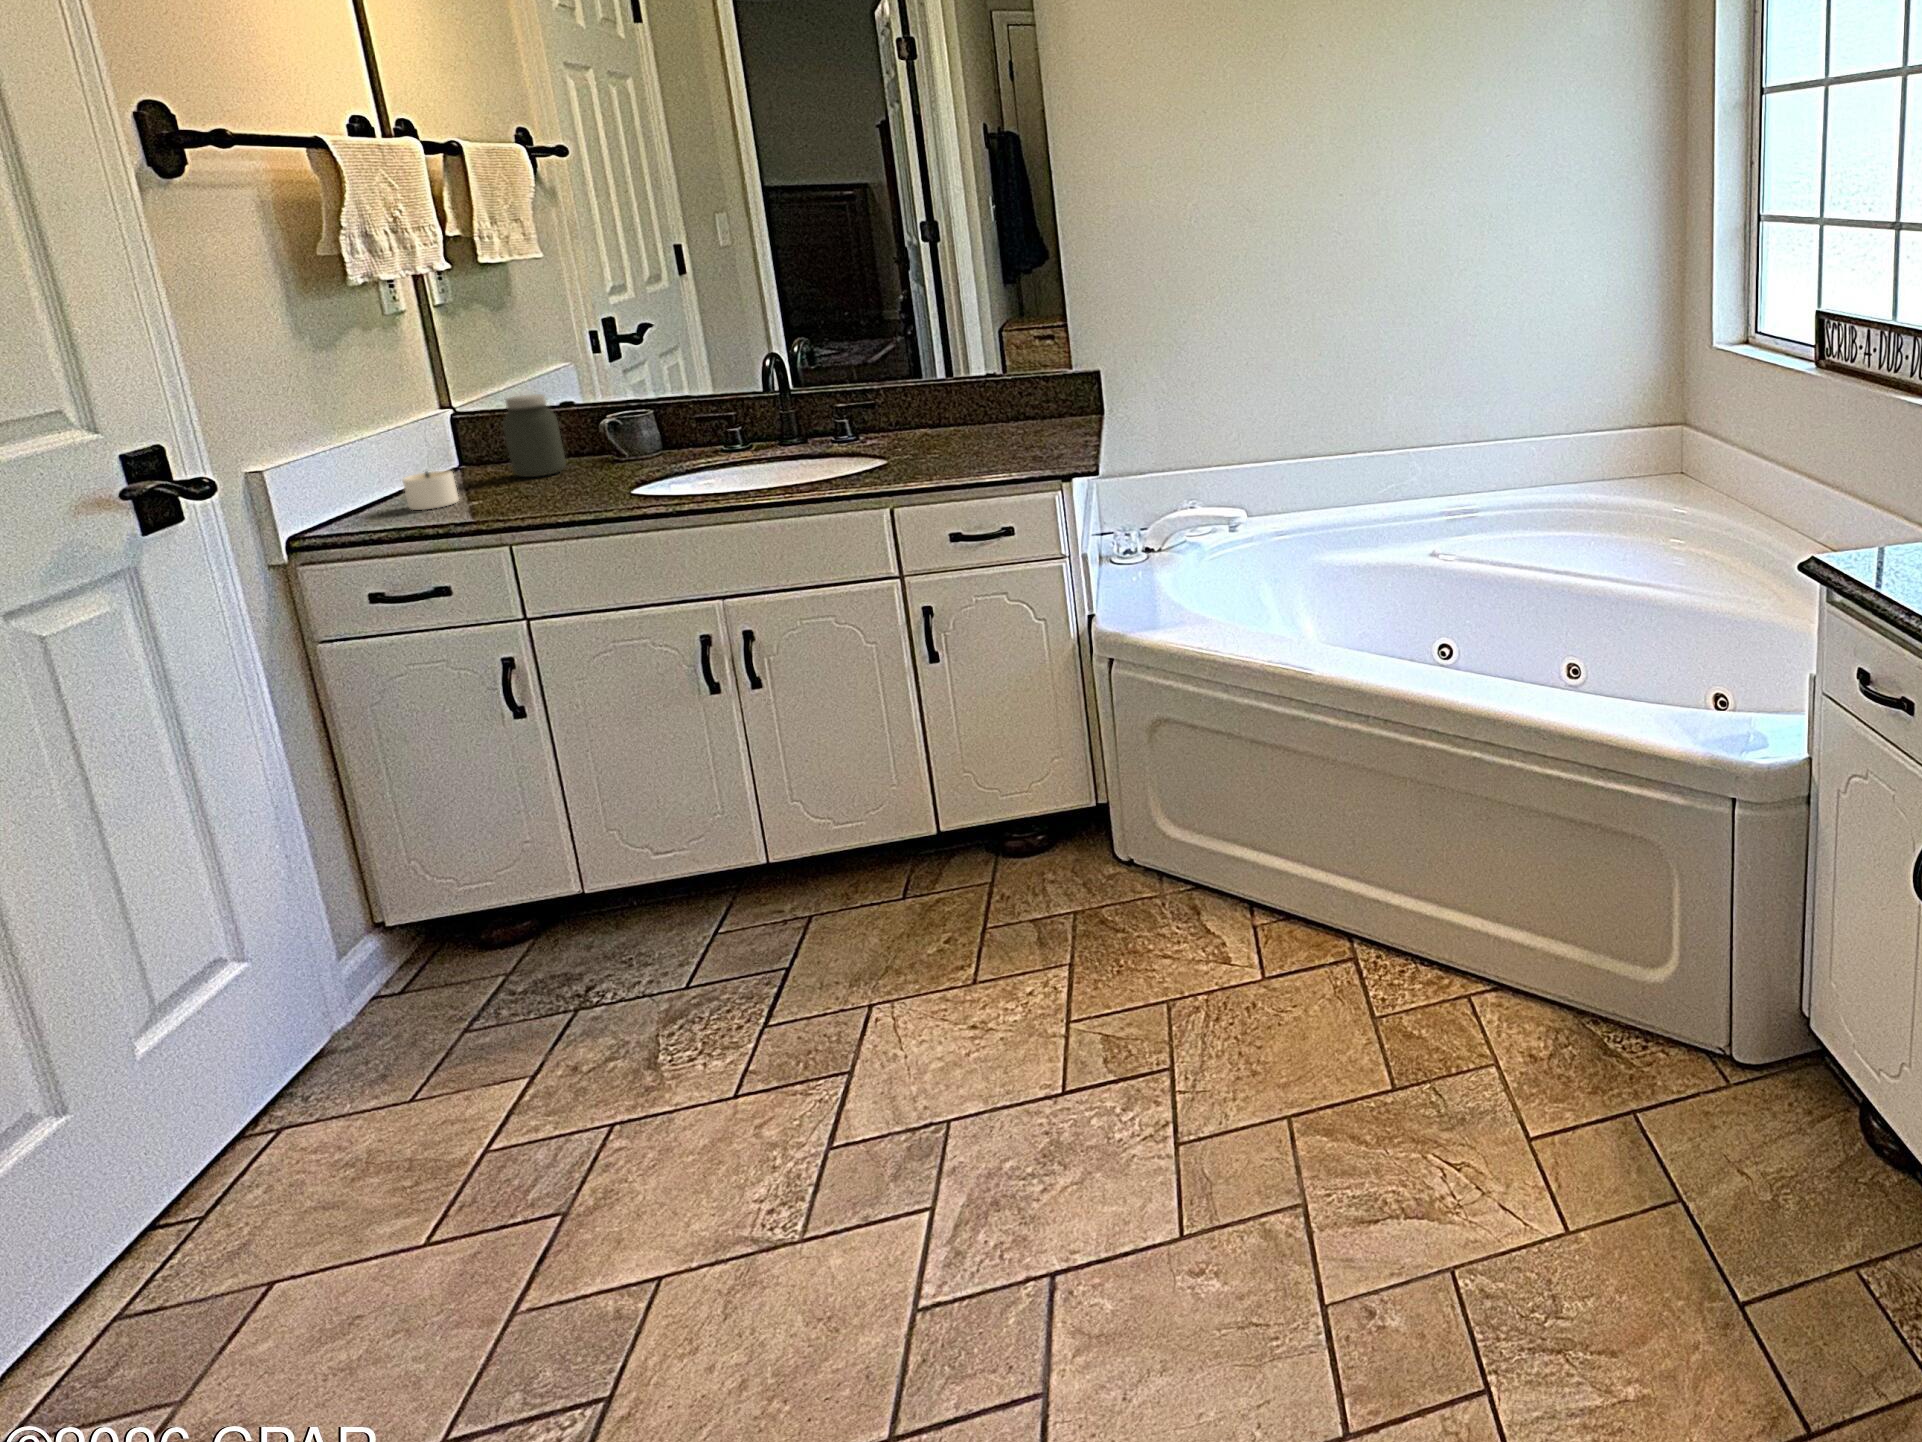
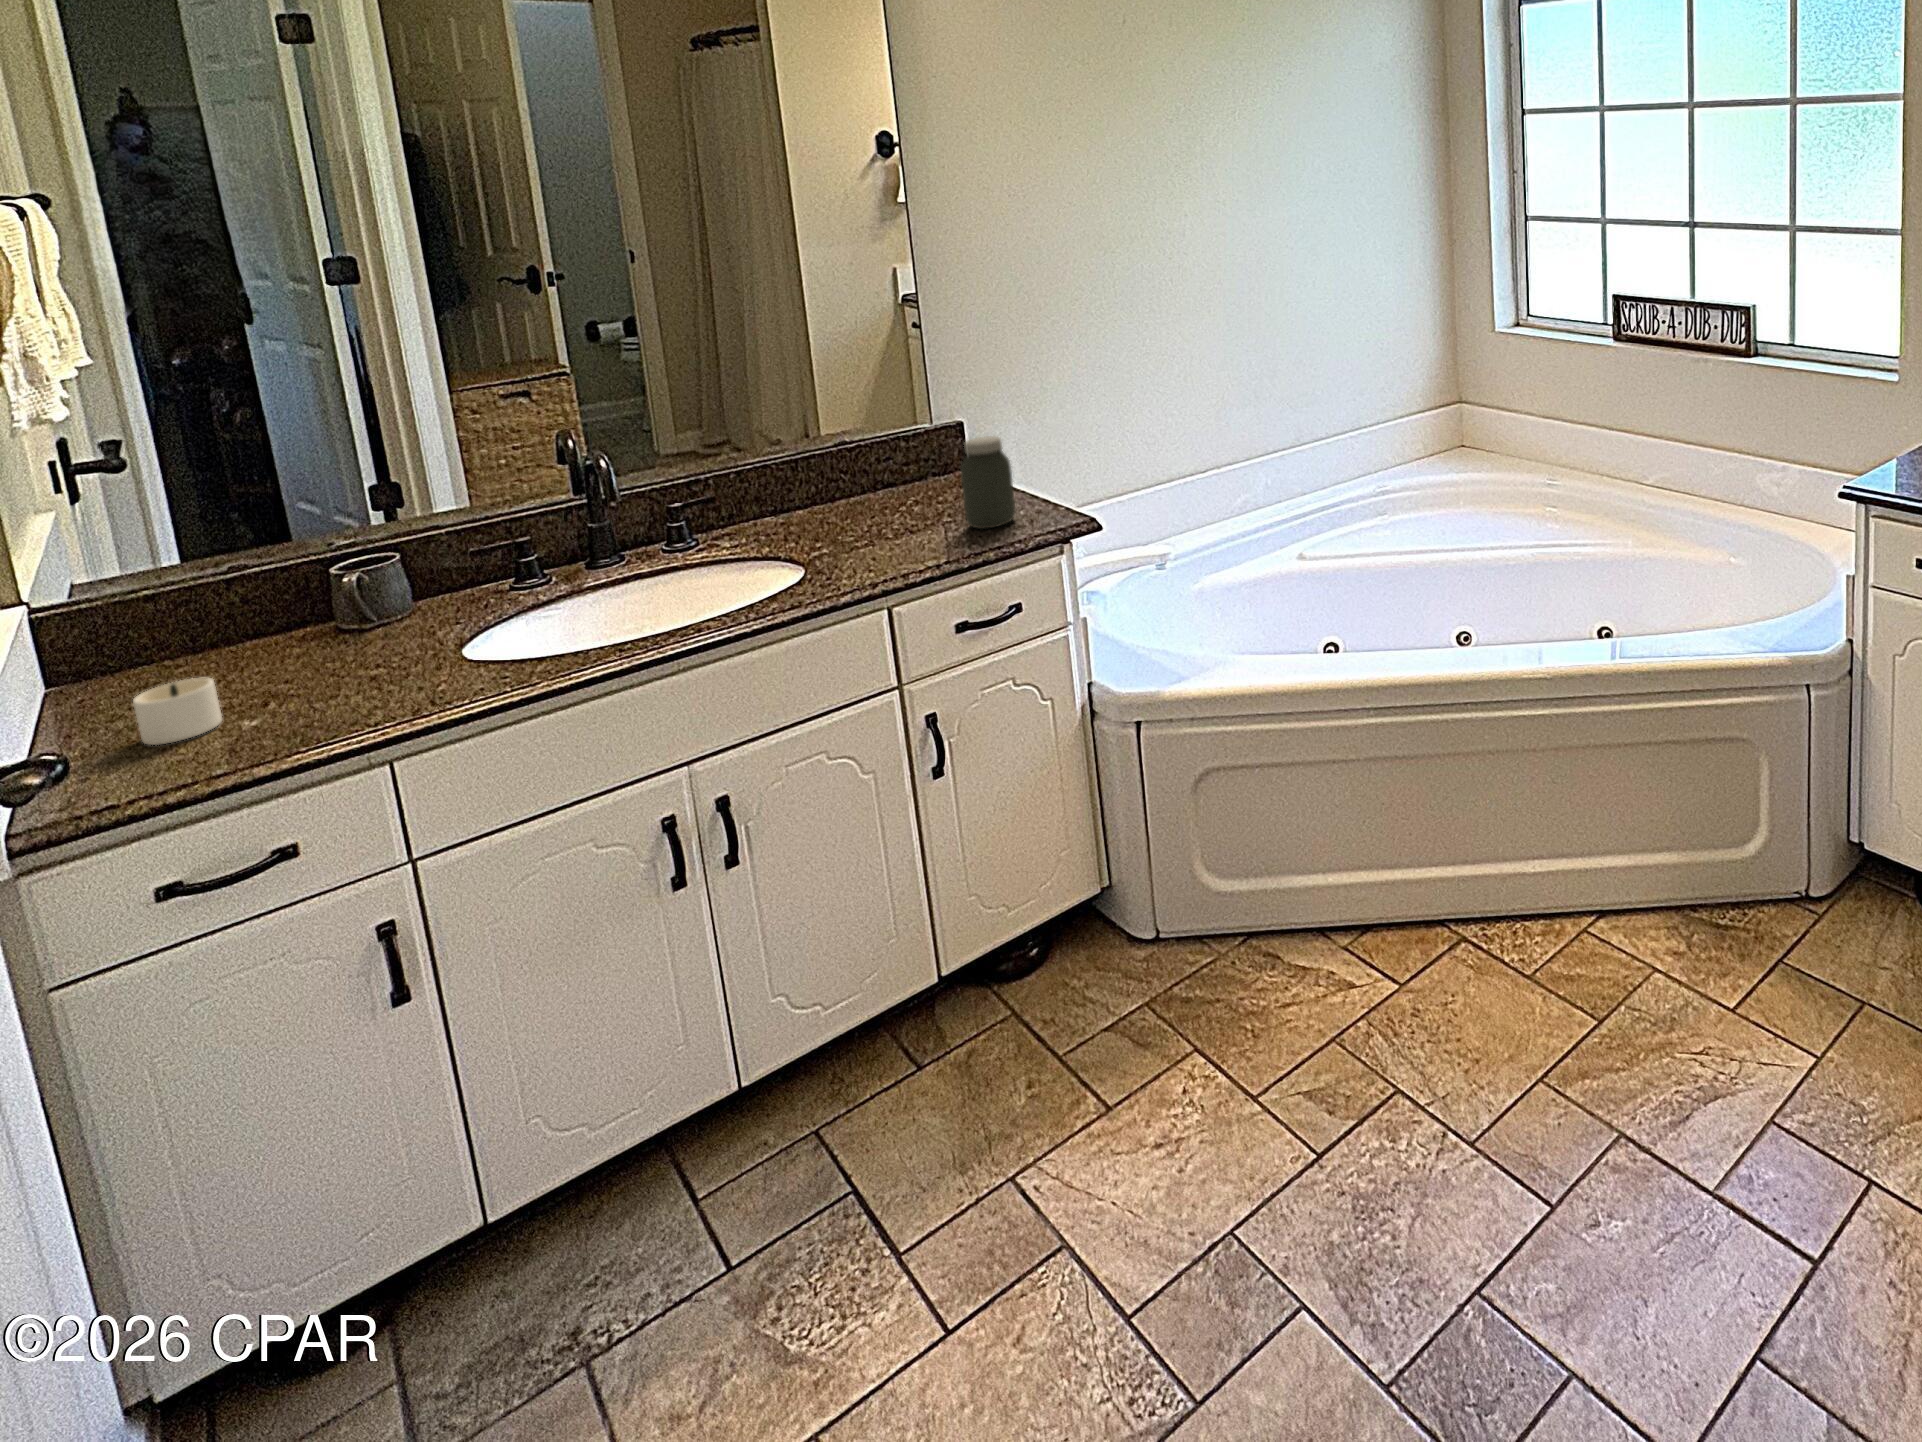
jar: present [503,394,566,477] -> present [960,436,1015,529]

